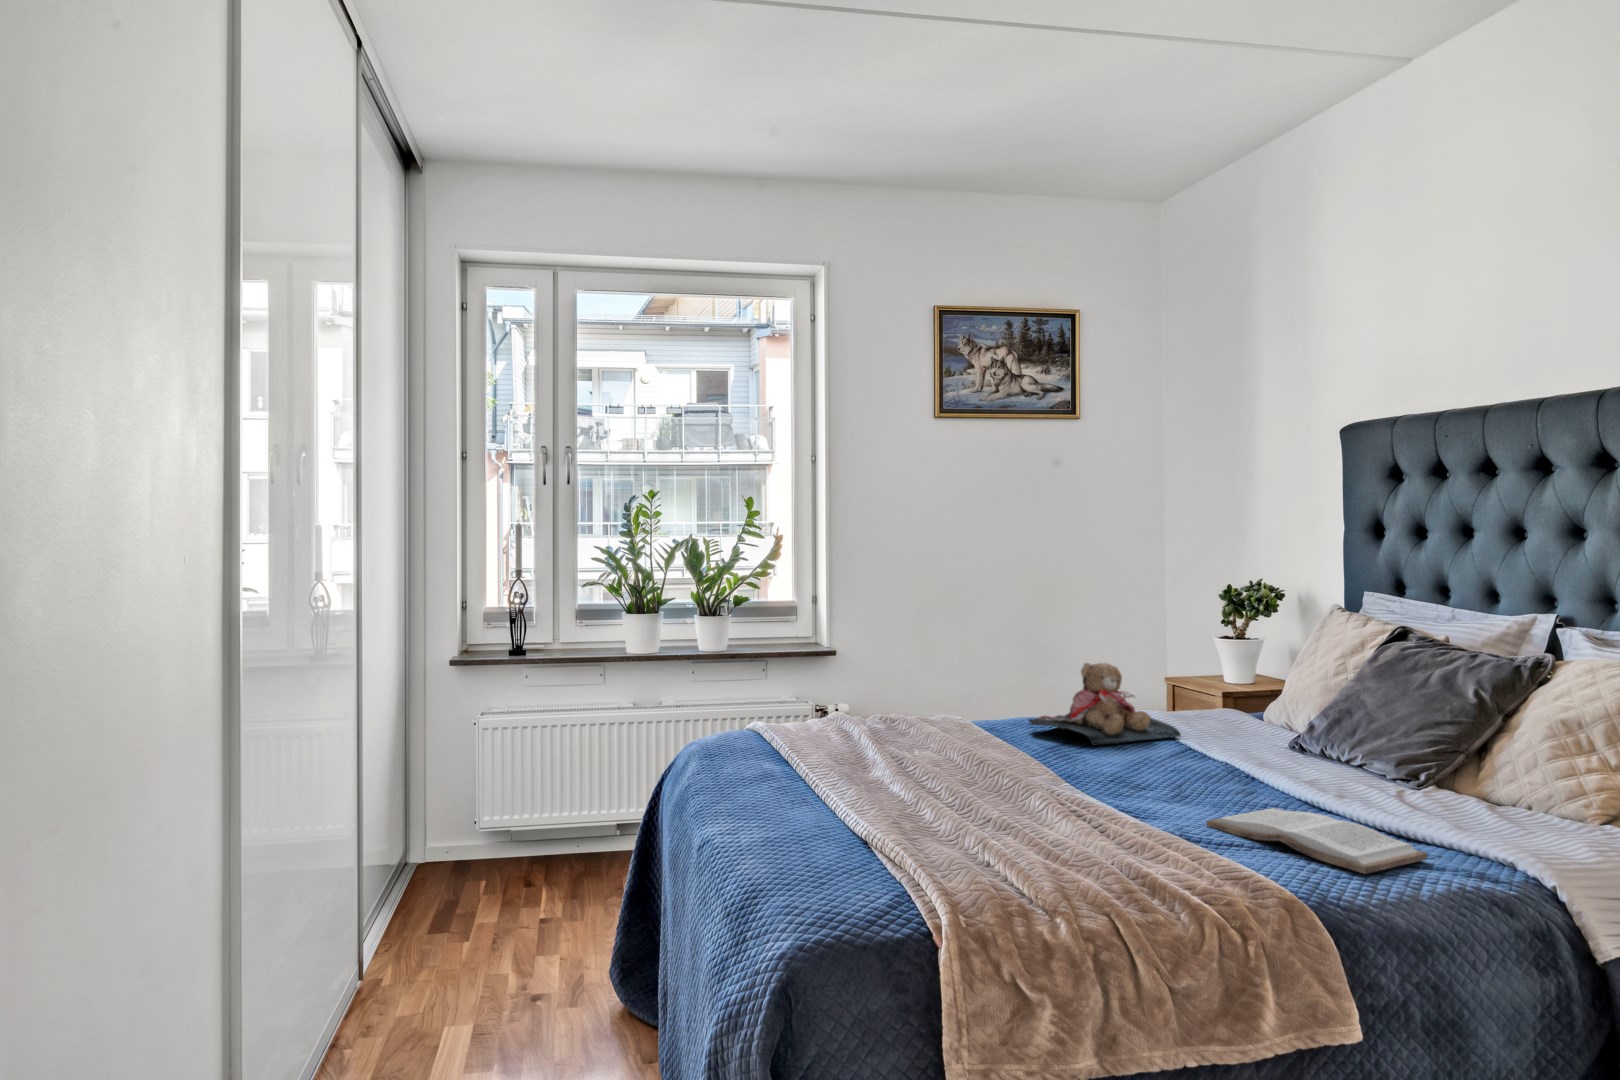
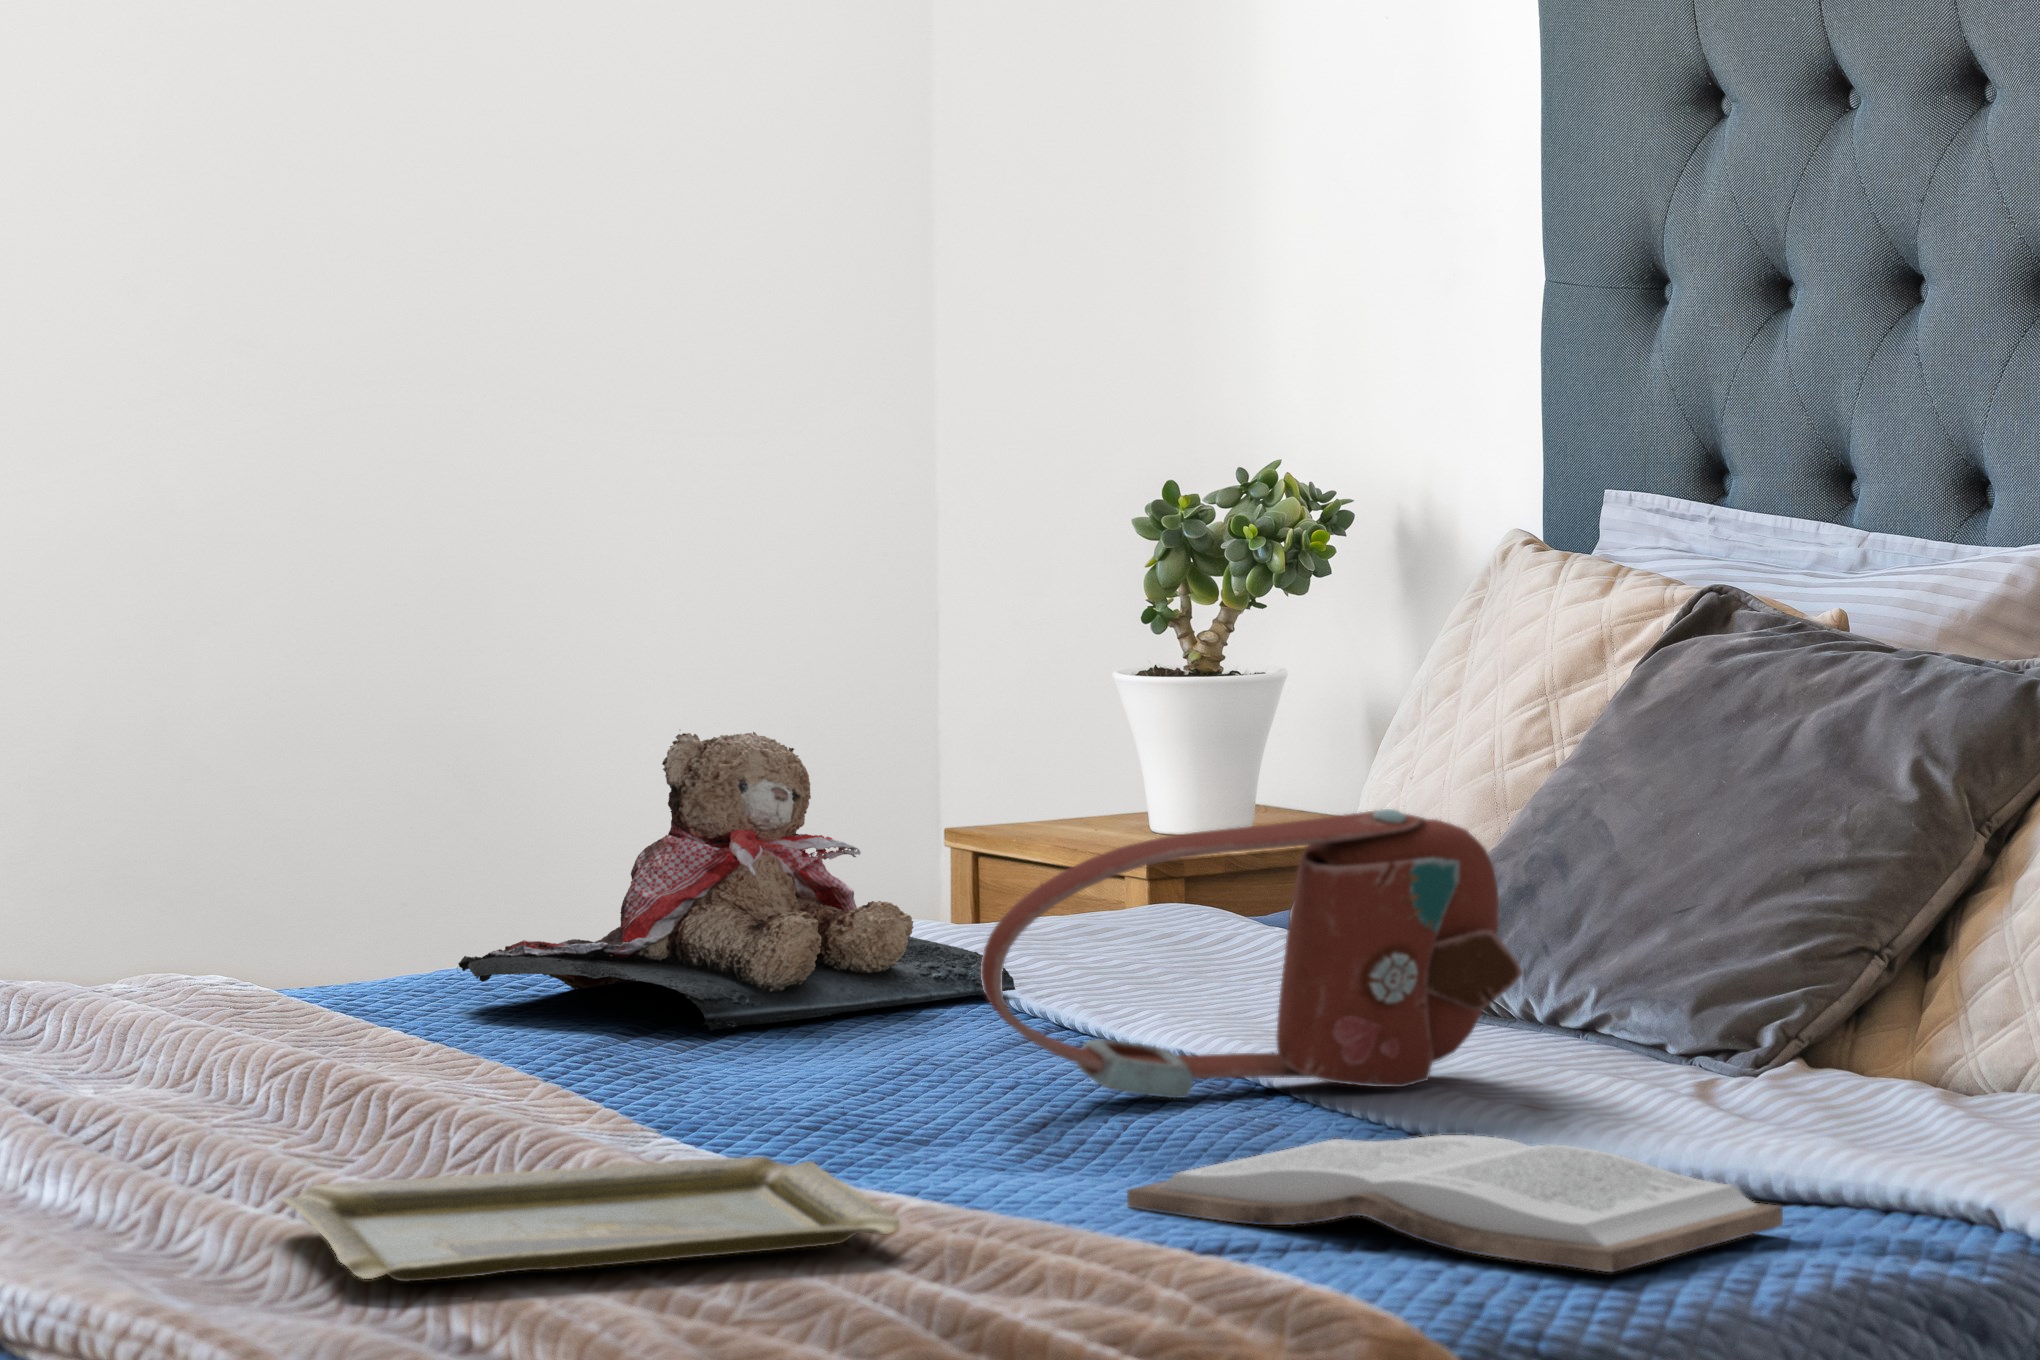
handbag: none [1166,702,1337,785] -> present [981,809,1523,1098]
tray: none [967,798,1136,834] -> present [282,1156,900,1282]

